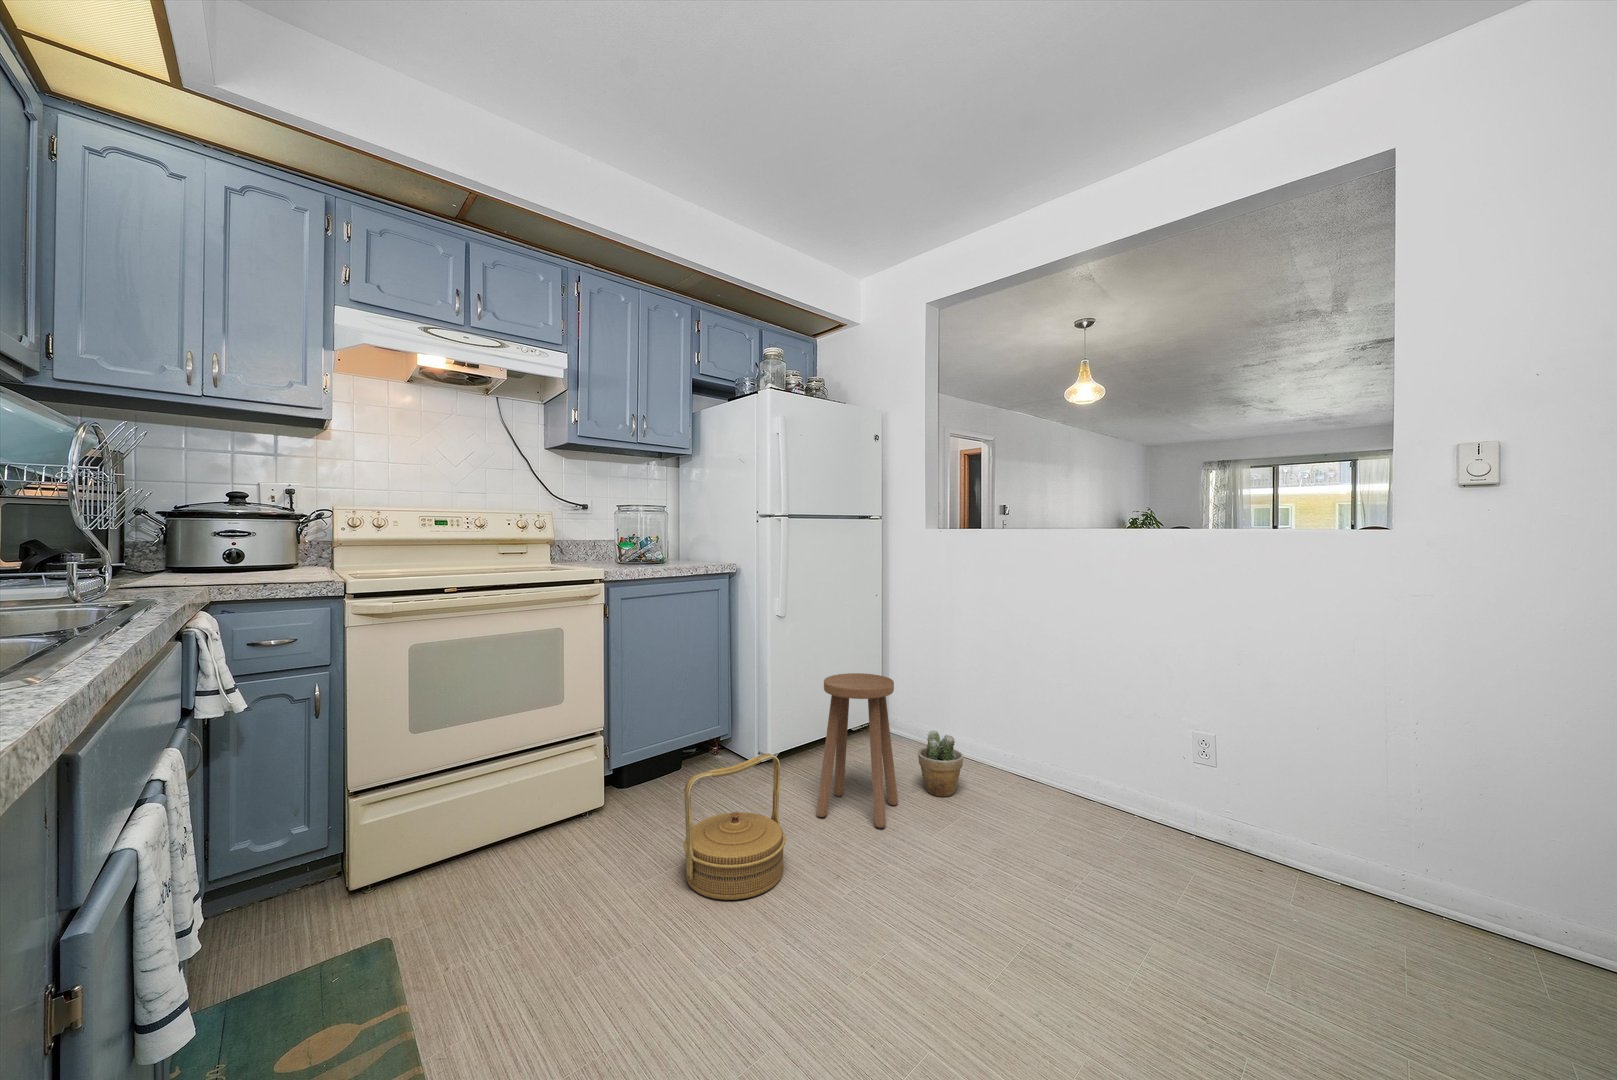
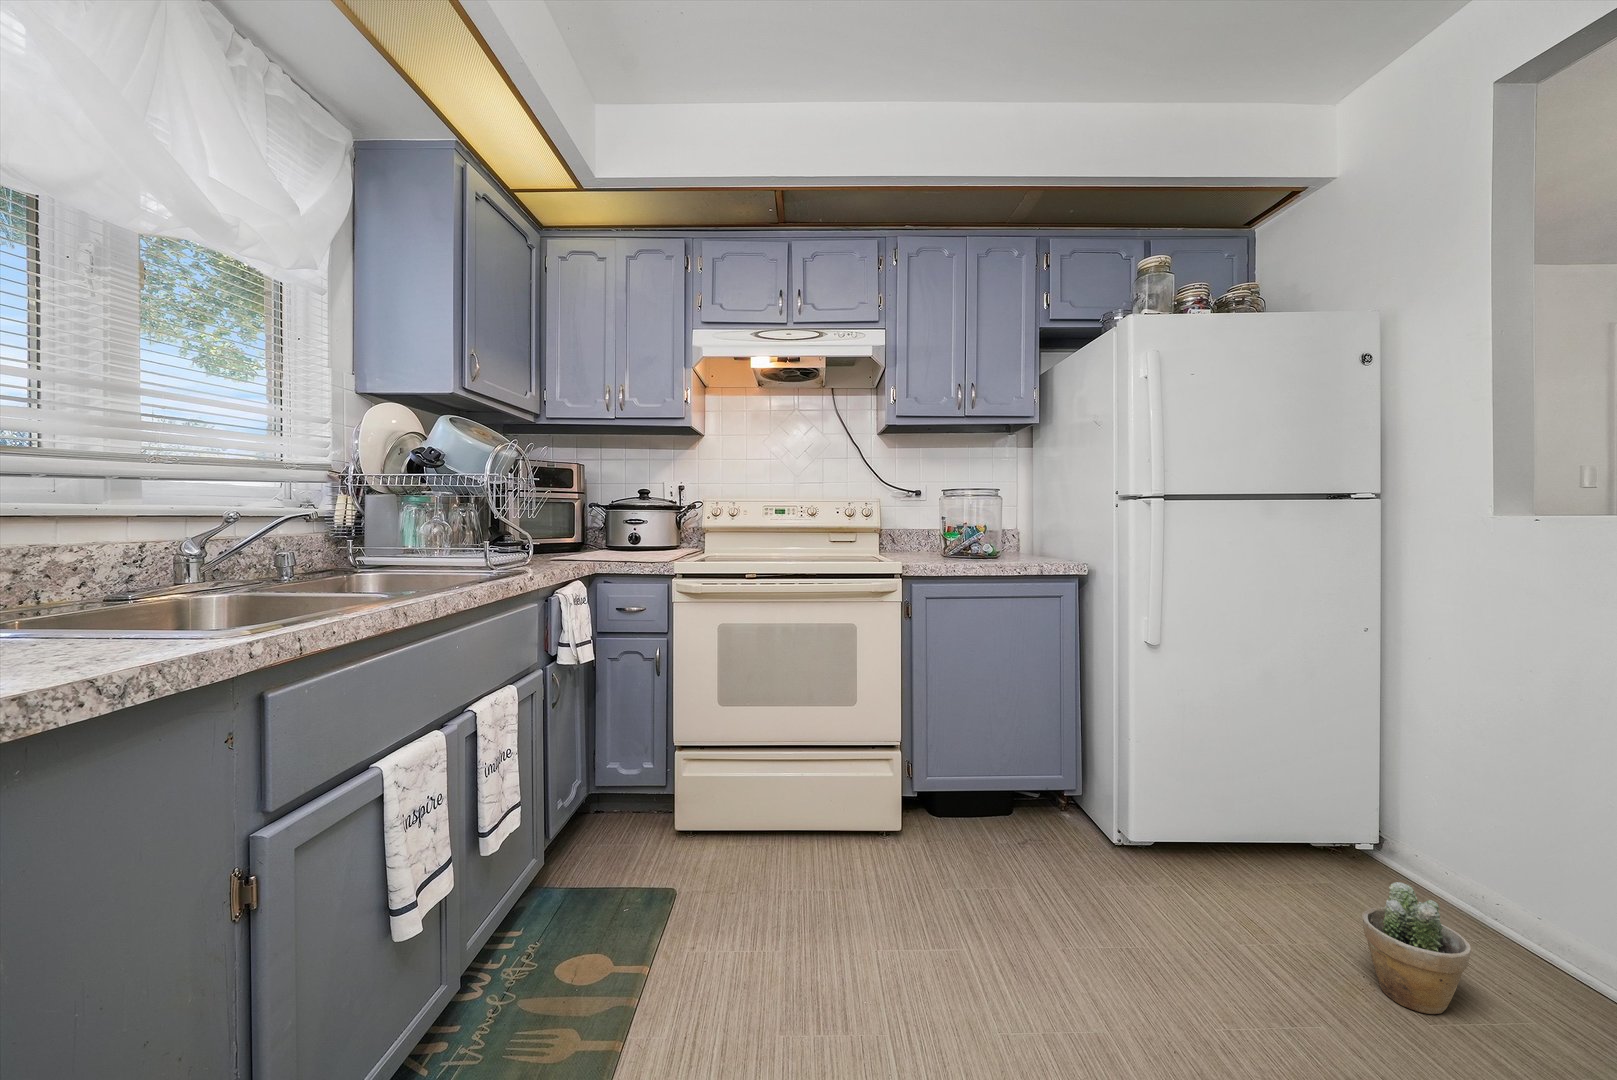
stool: present [817,673,898,828] -> none [1138,742,1299,1004]
basket: present [684,754,785,900] -> none [902,819,1048,1002]

